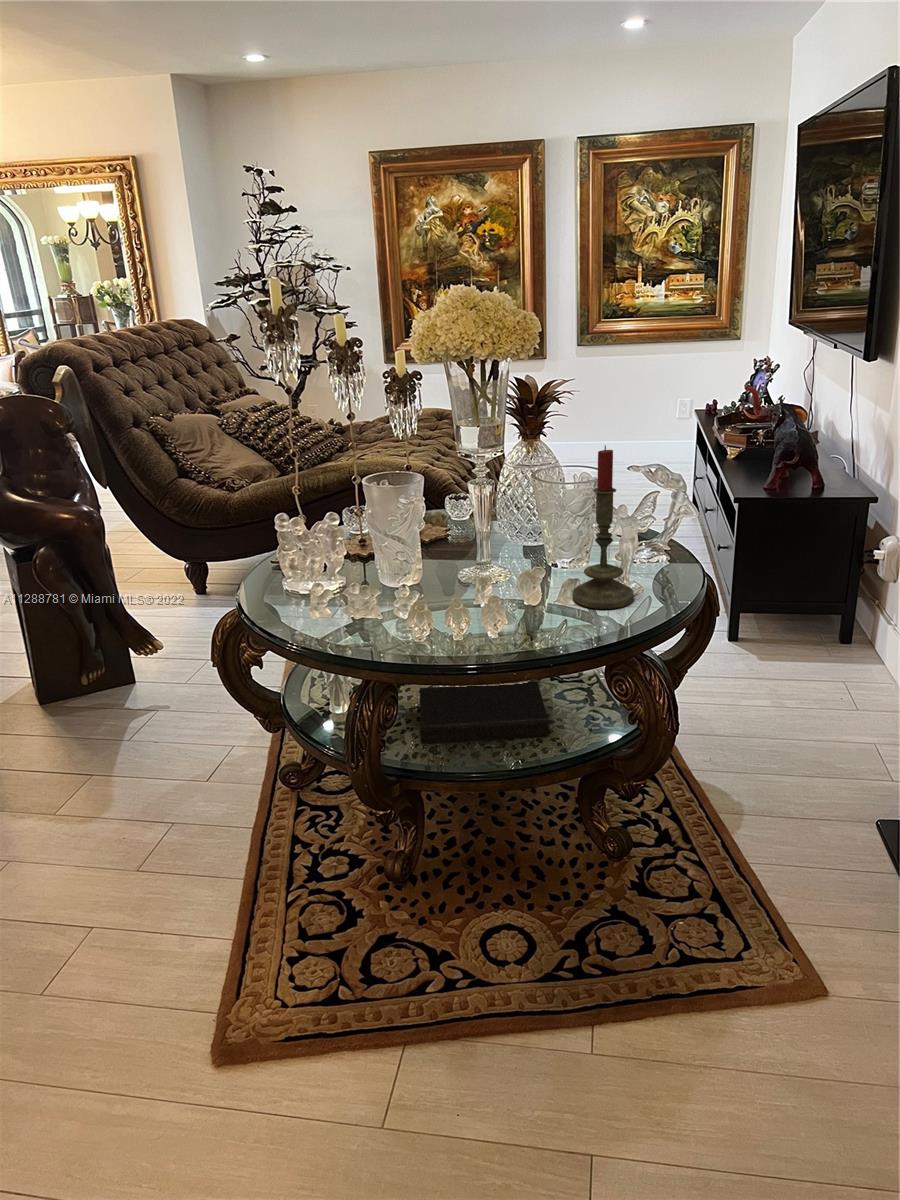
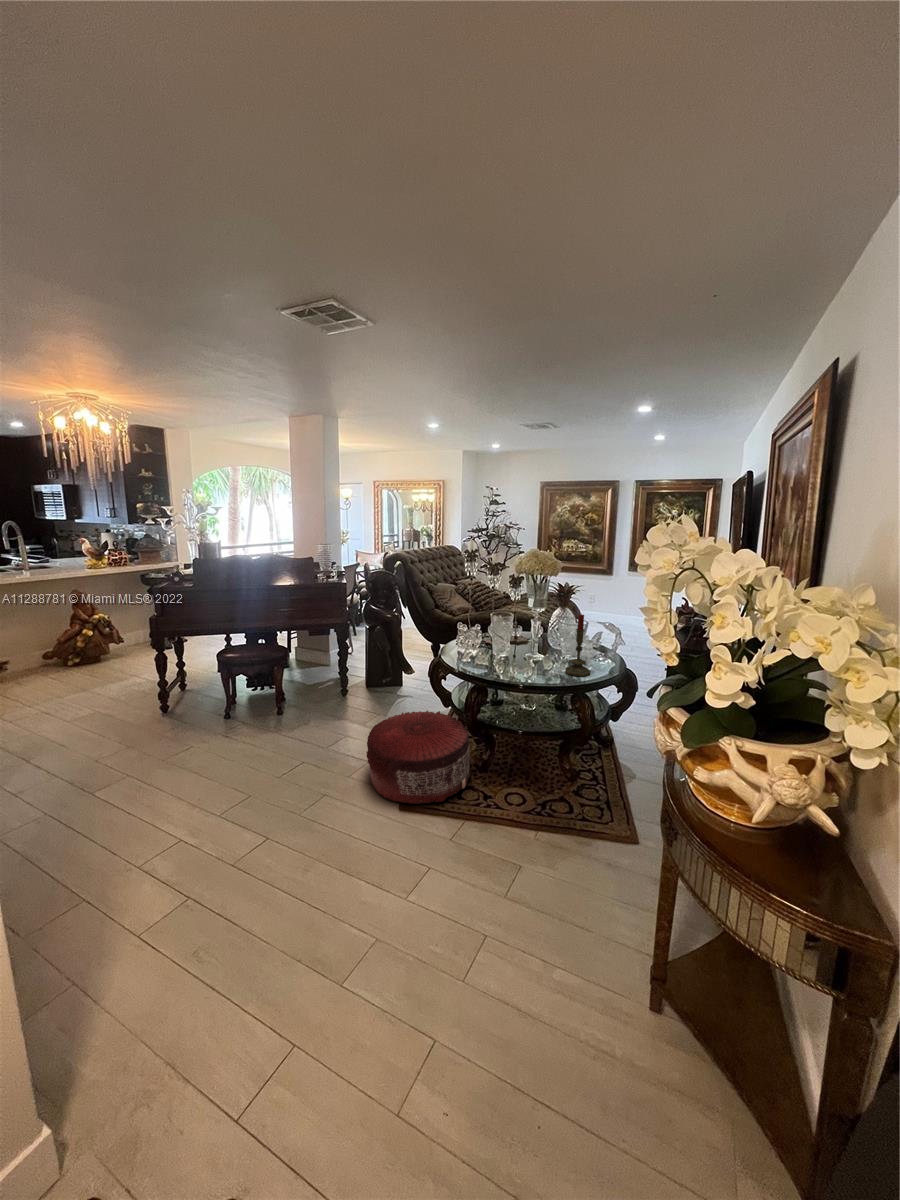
book: present [420,681,549,744] -> none [498,698,551,725]
pouf: none [74,755,380,1049] -> present [366,711,472,804]

